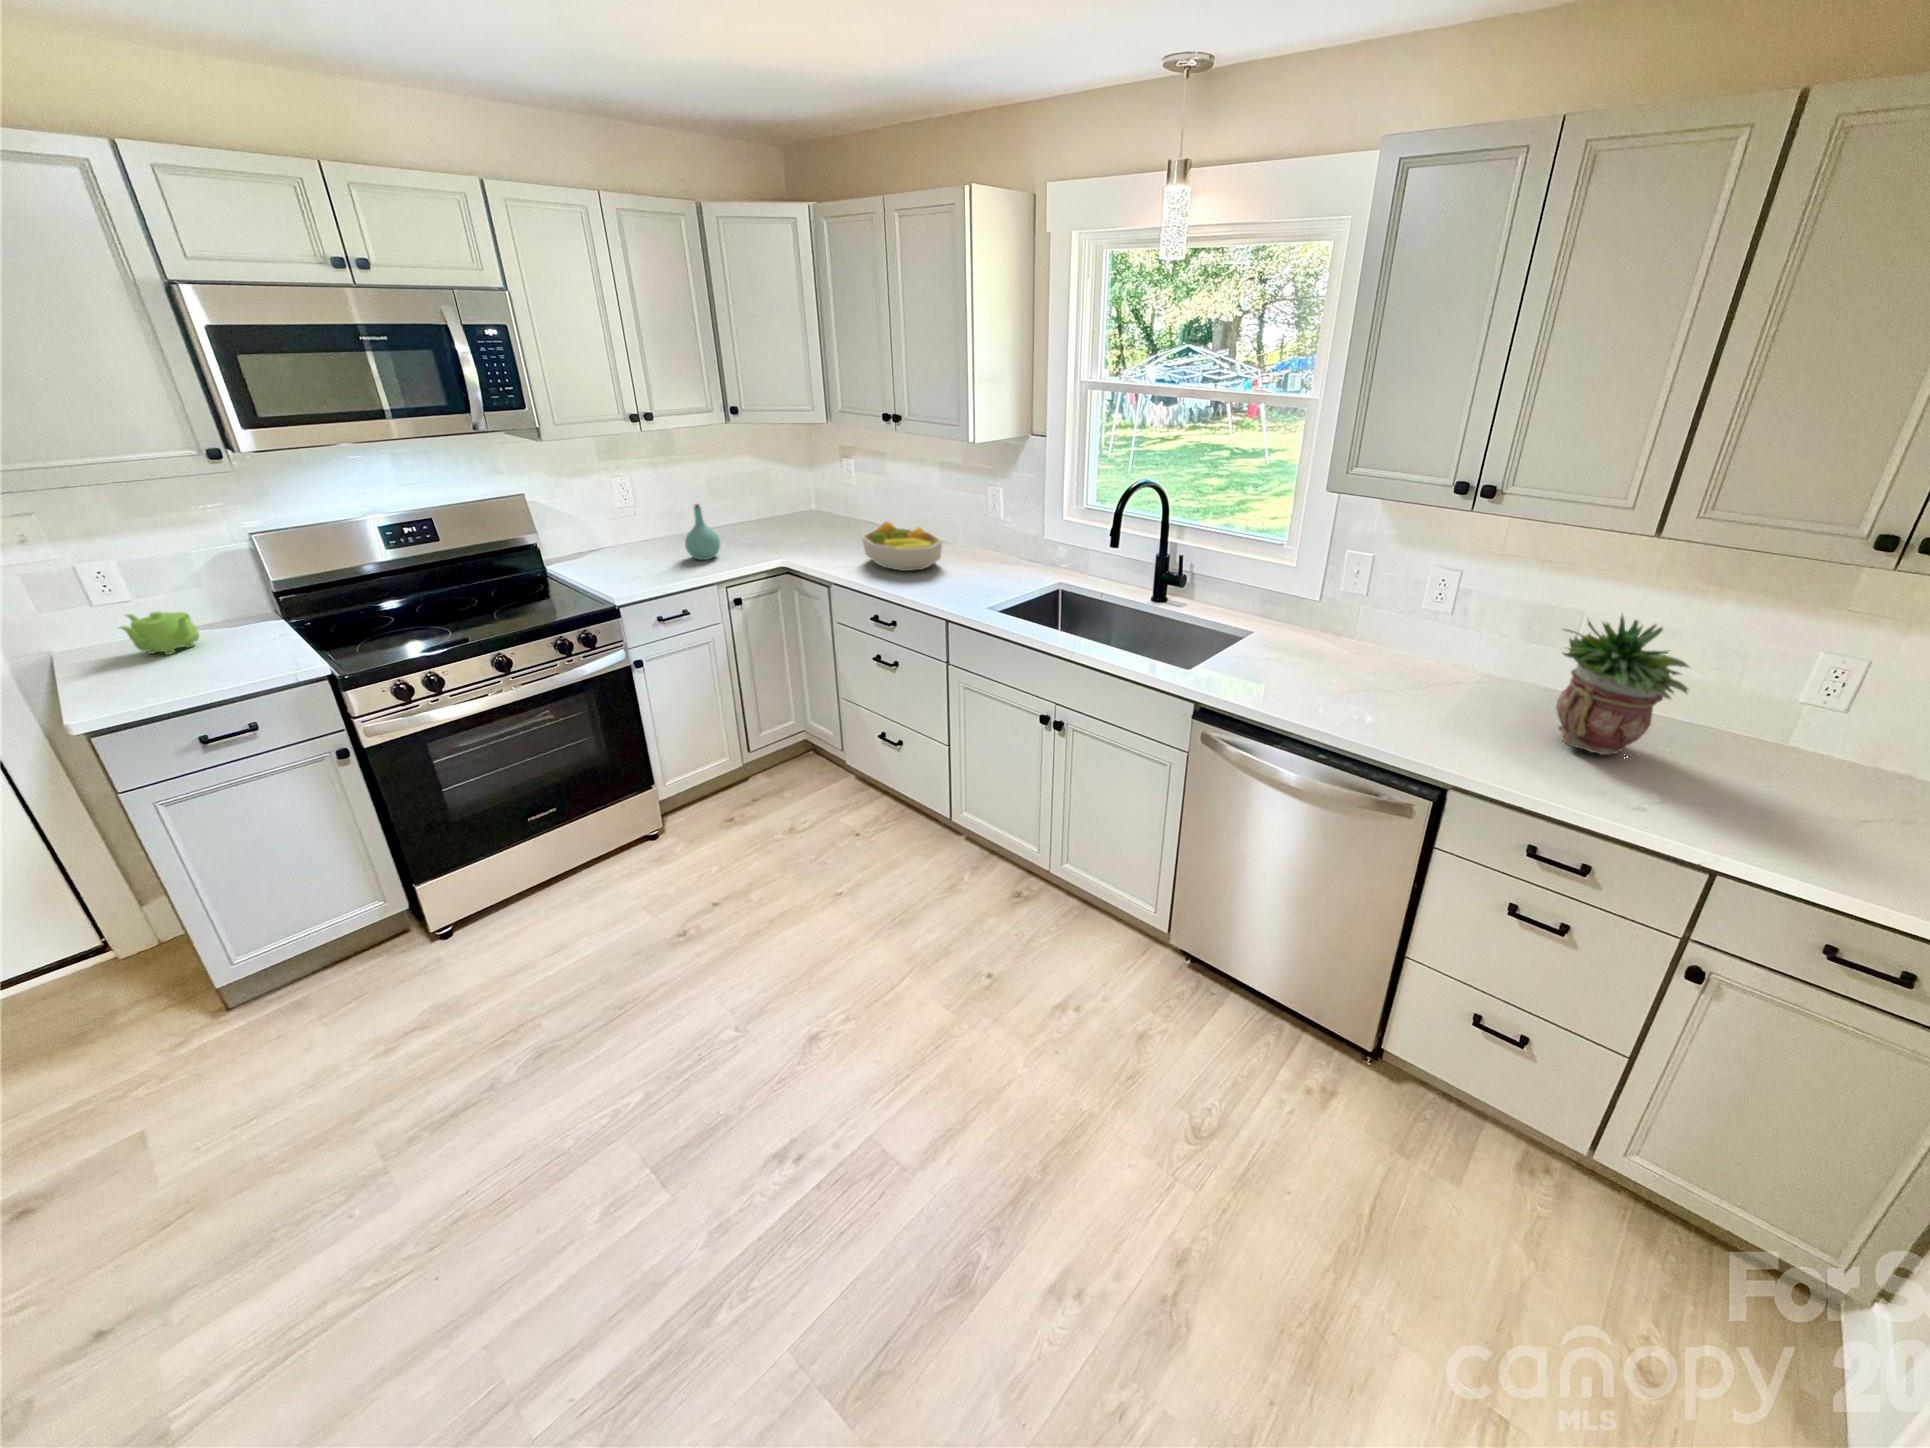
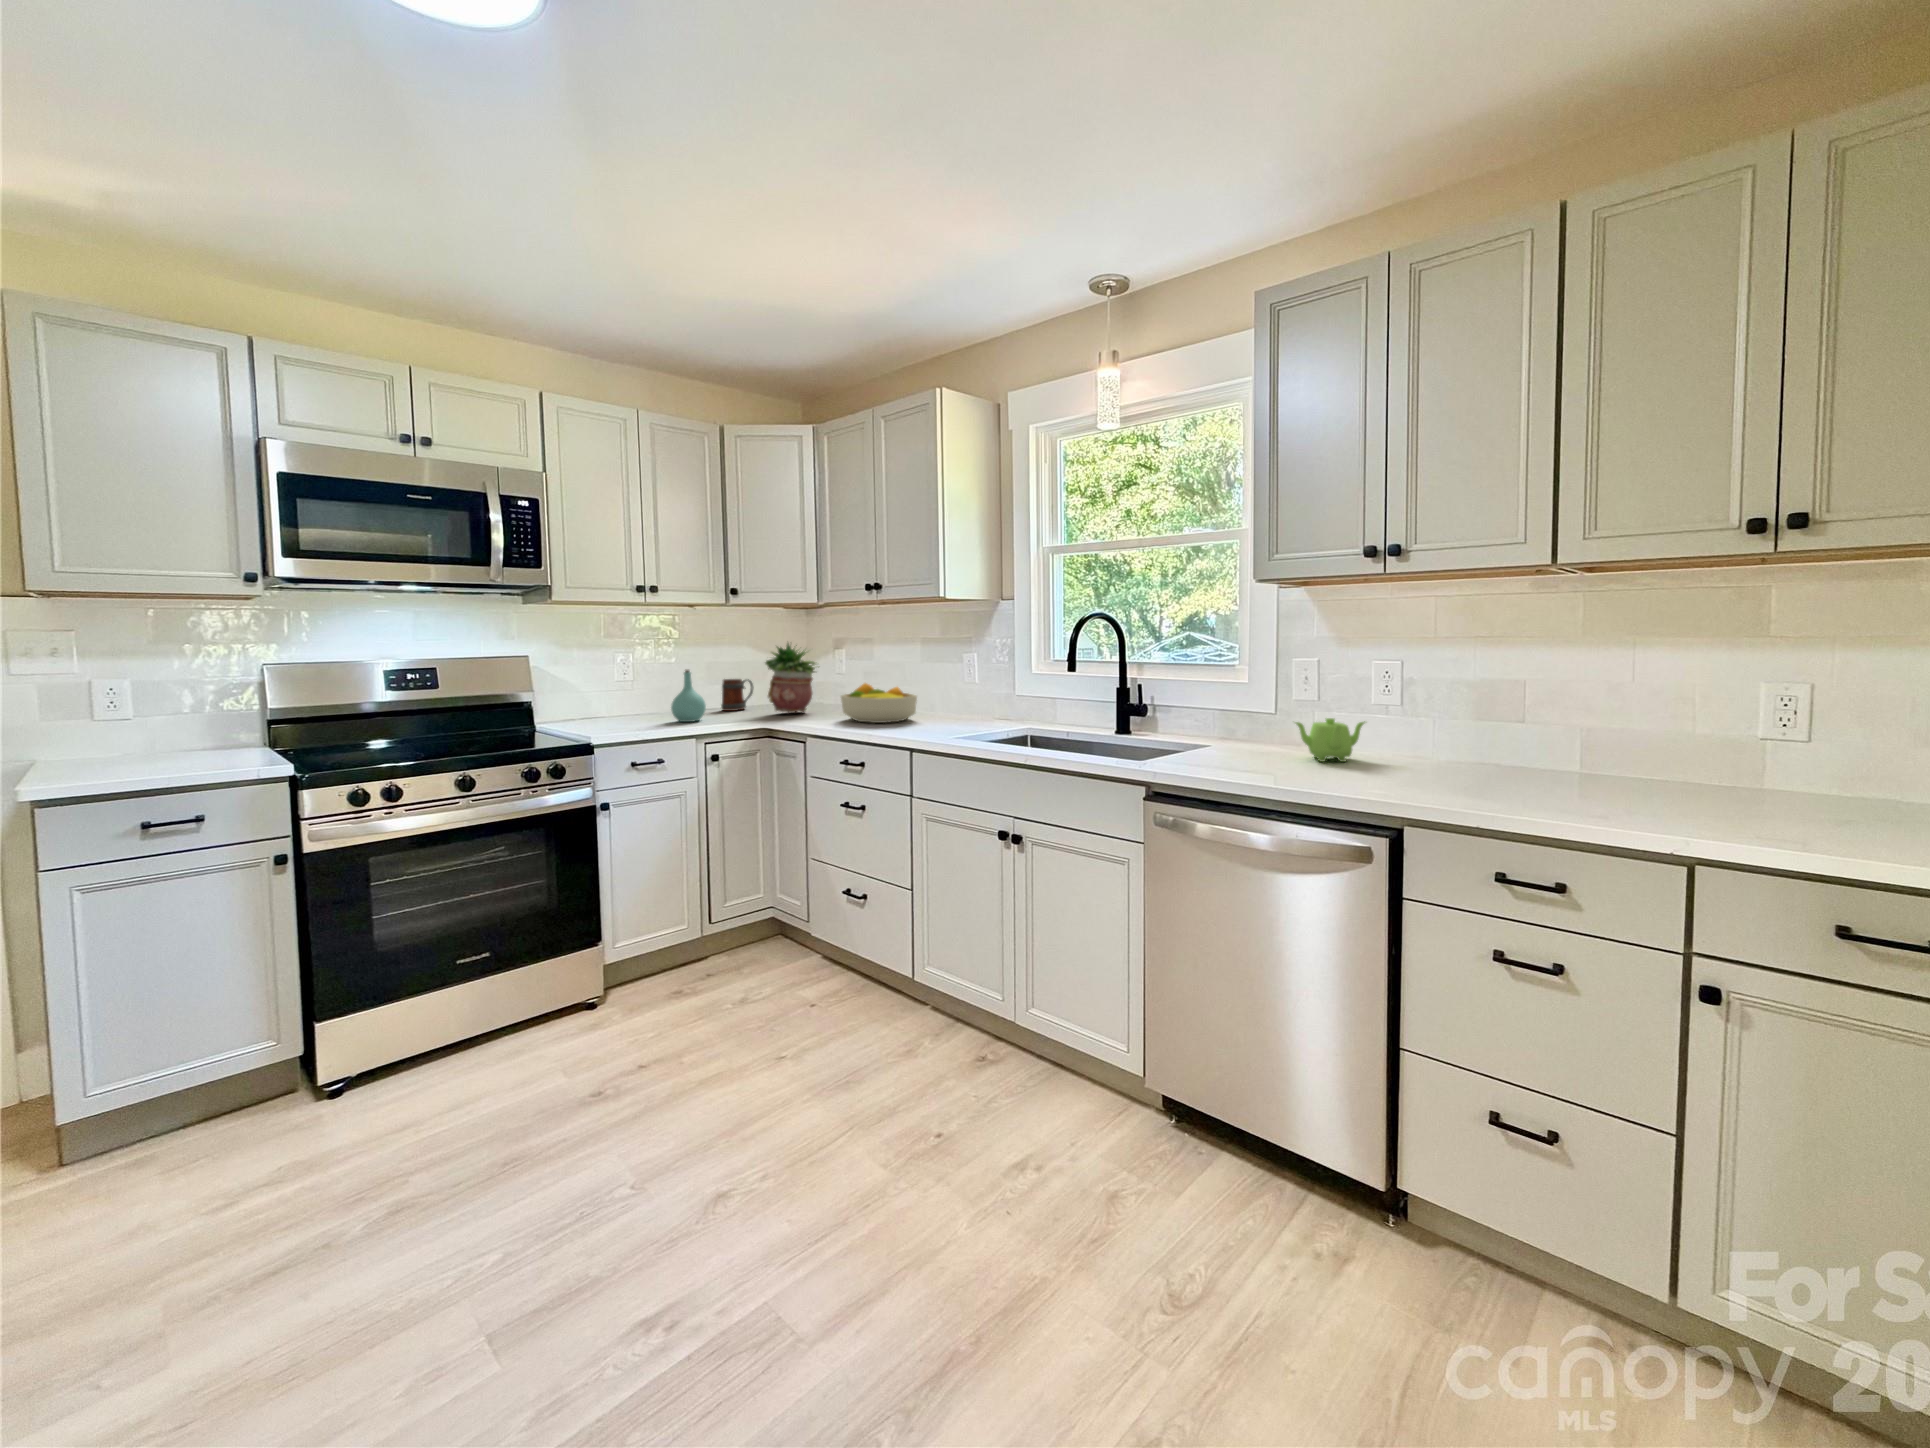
mug: none [729,499,762,535] -> present [721,679,754,711]
teapot: present [119,612,199,655] -> present [1296,718,1365,762]
potted plant: present [1556,616,1689,755] -> present [766,643,817,713]

